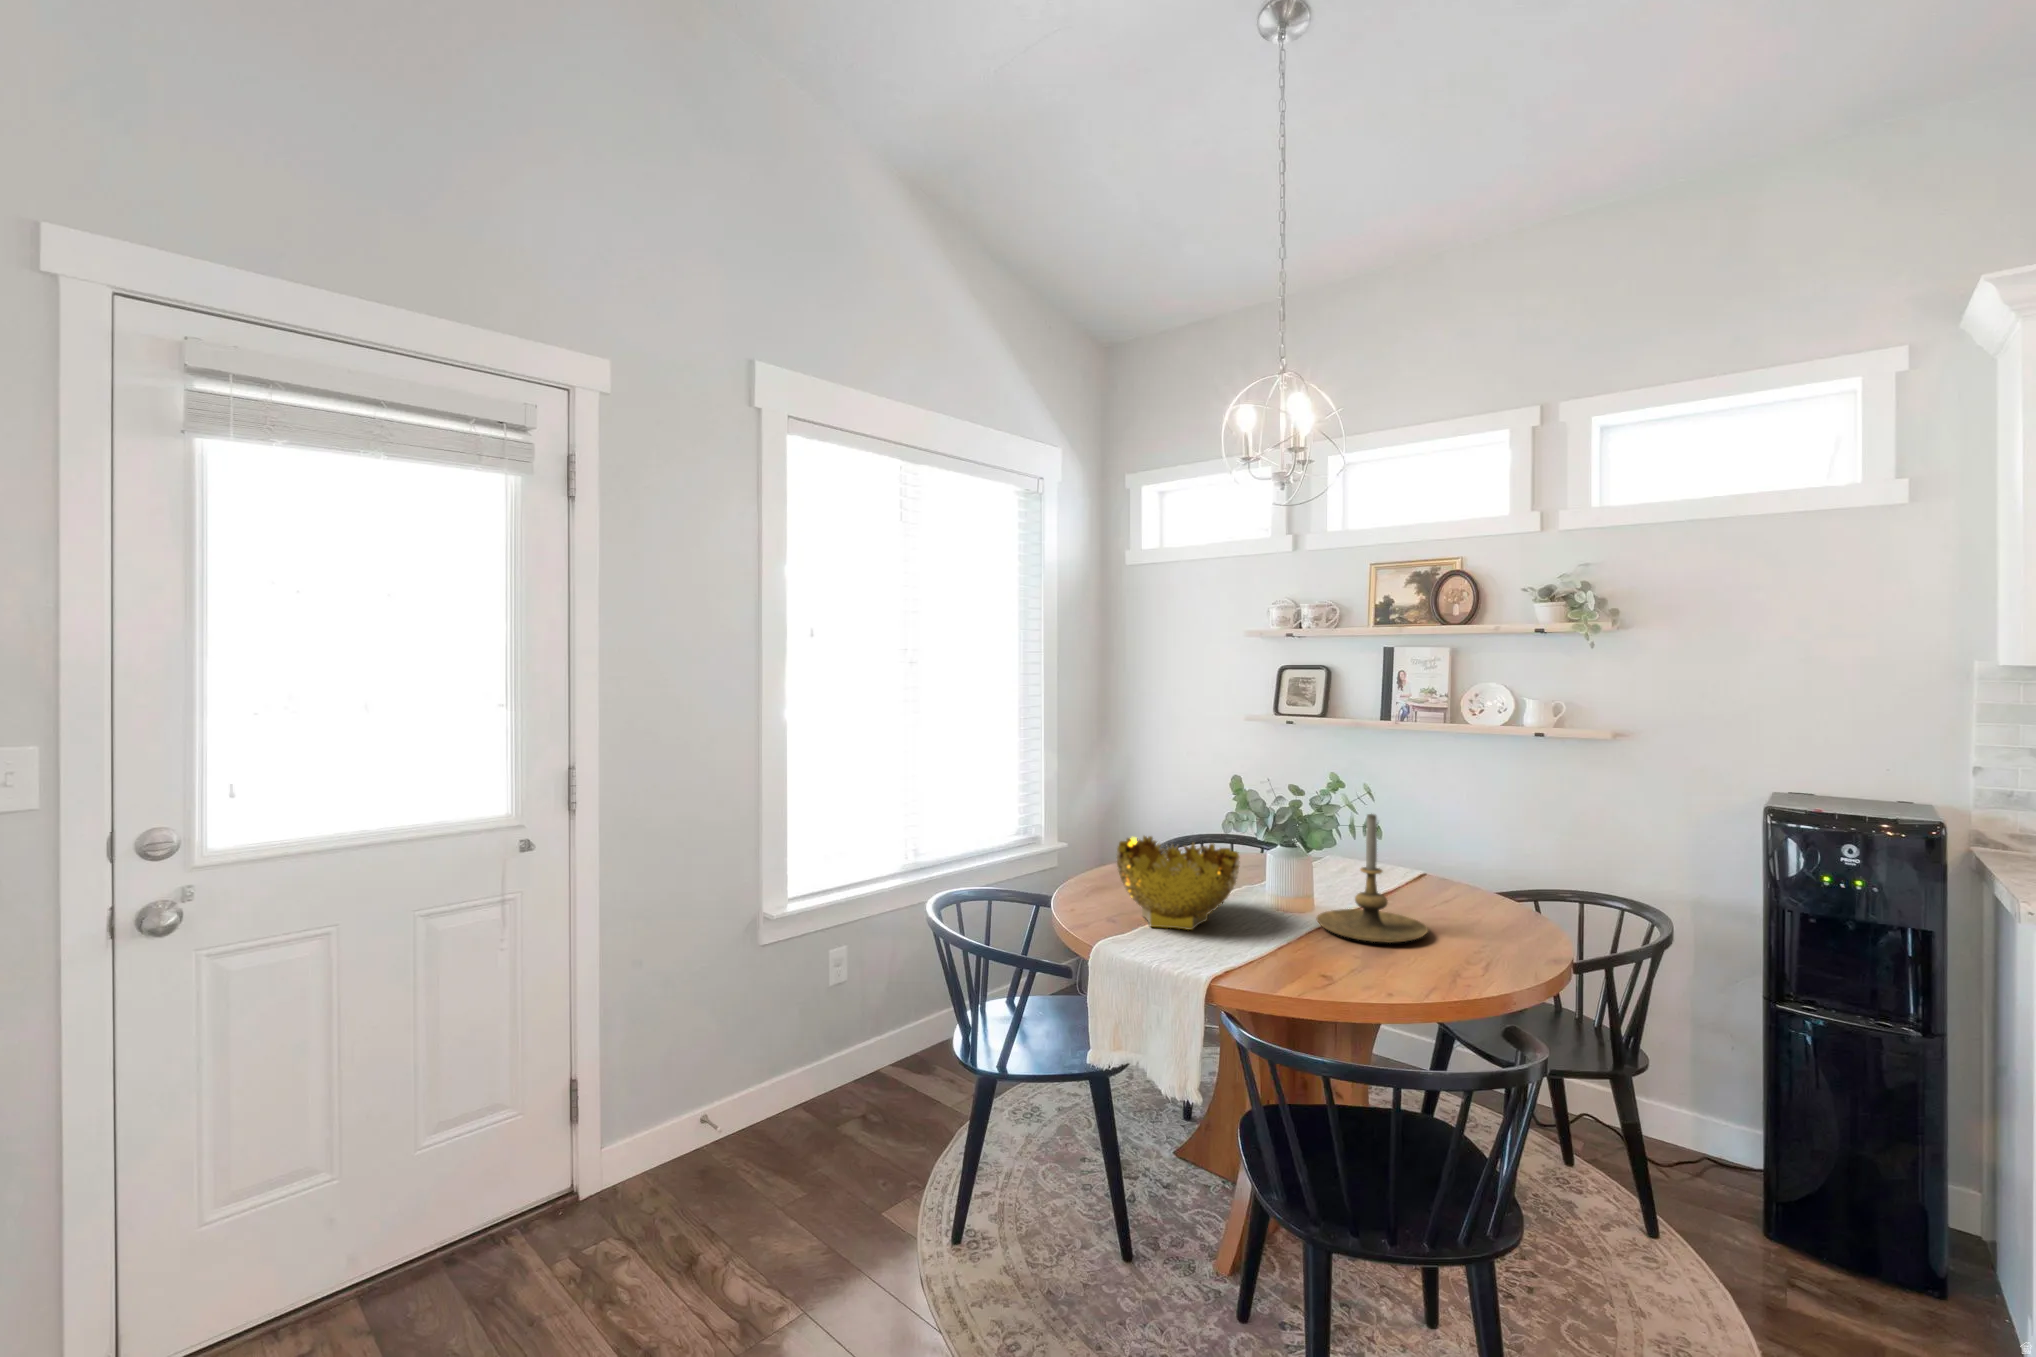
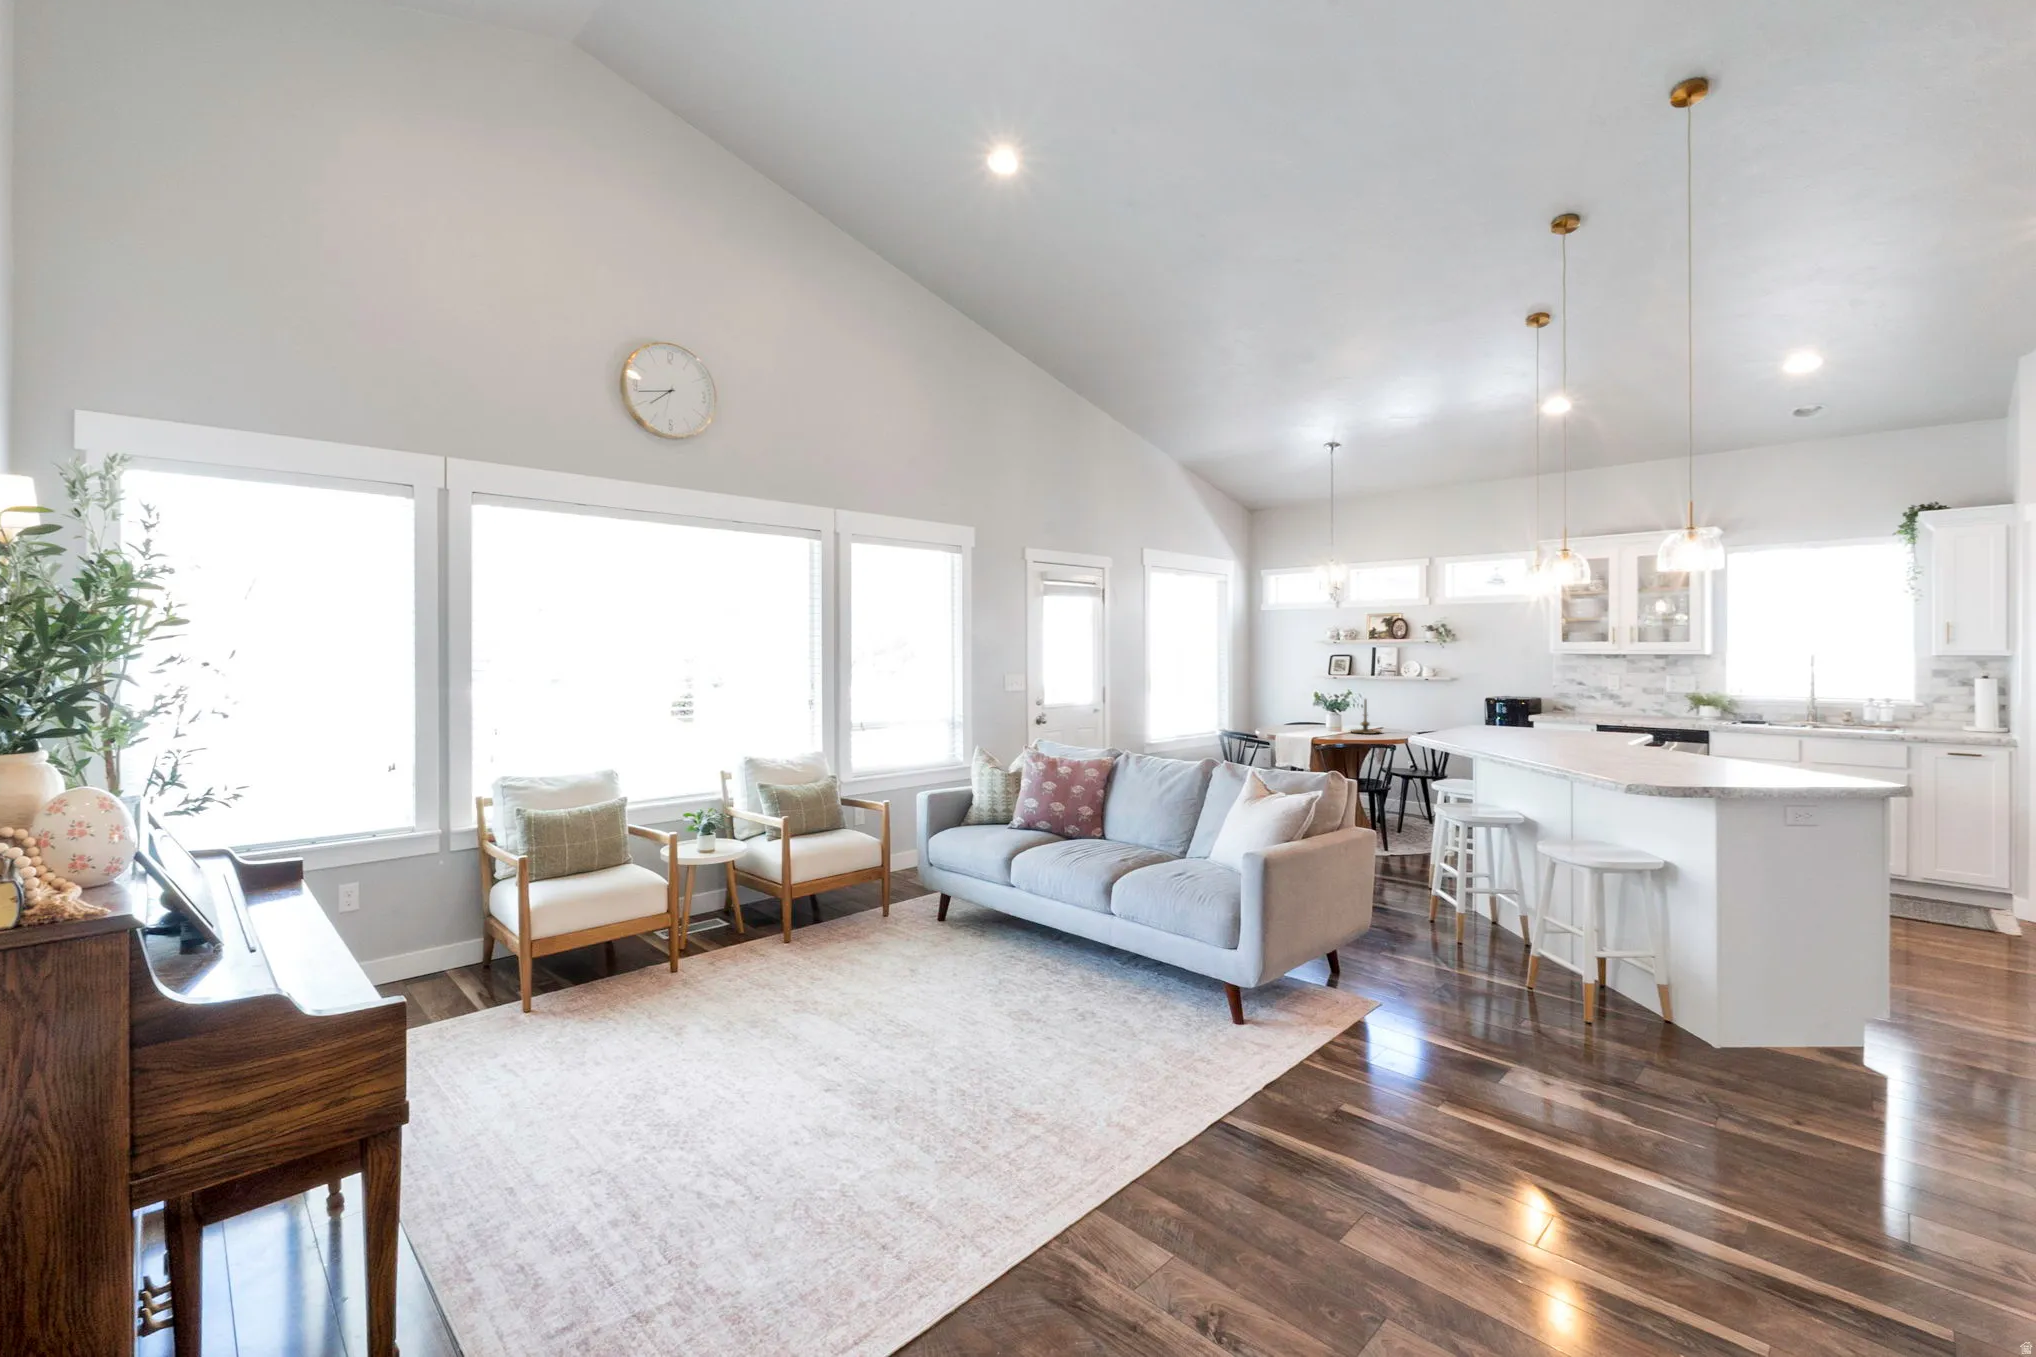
decorative bowl: present [1117,836,1239,930] -> none [1288,709,1326,733]

